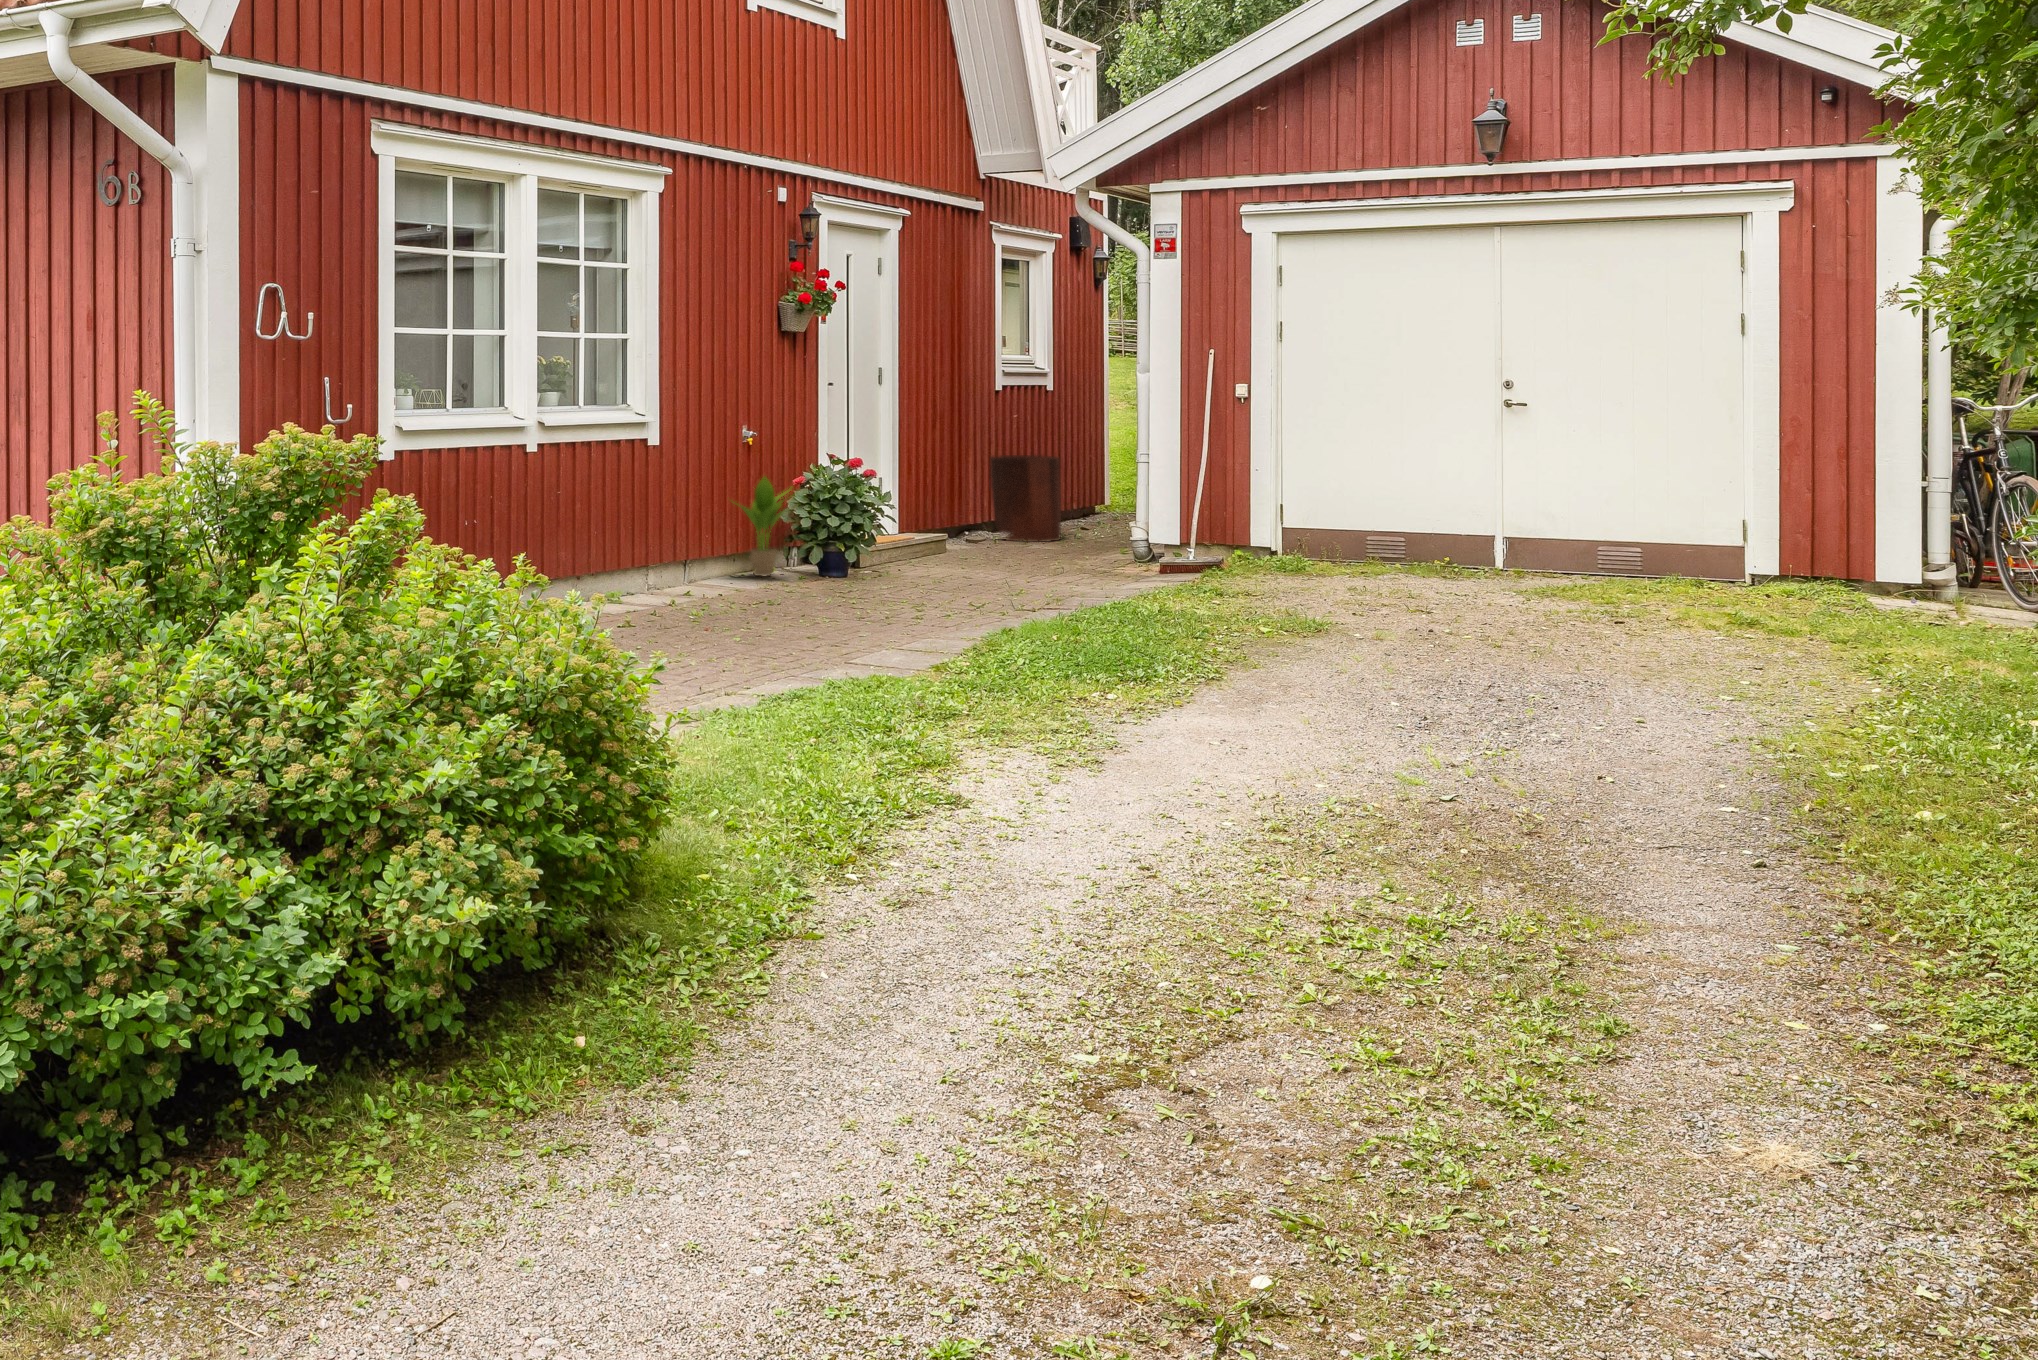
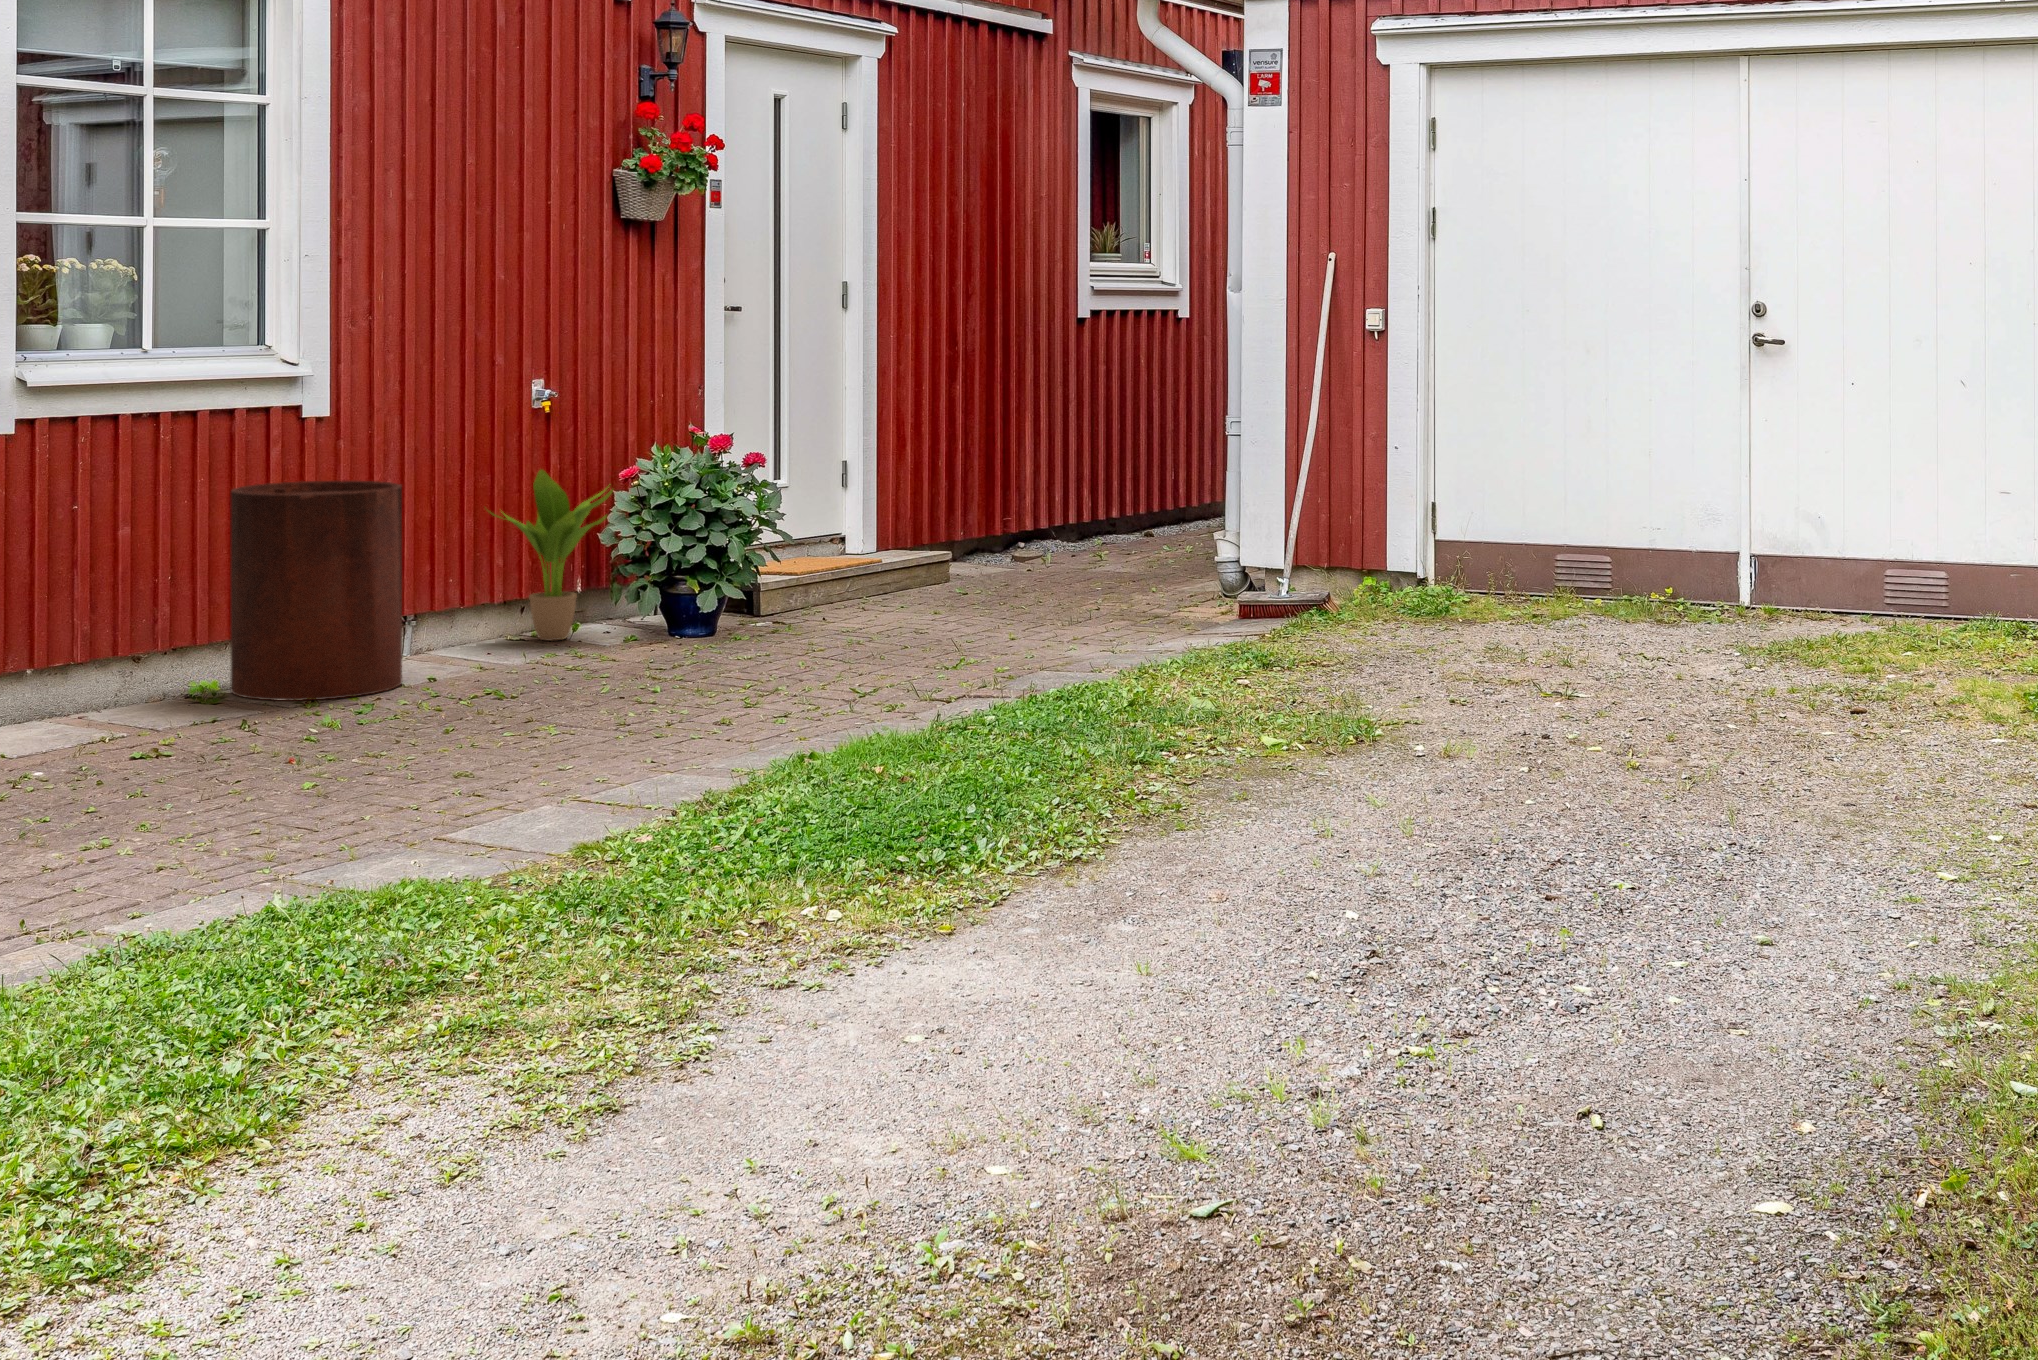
trash can: present [990,455,1061,542] -> present [230,481,402,701]

